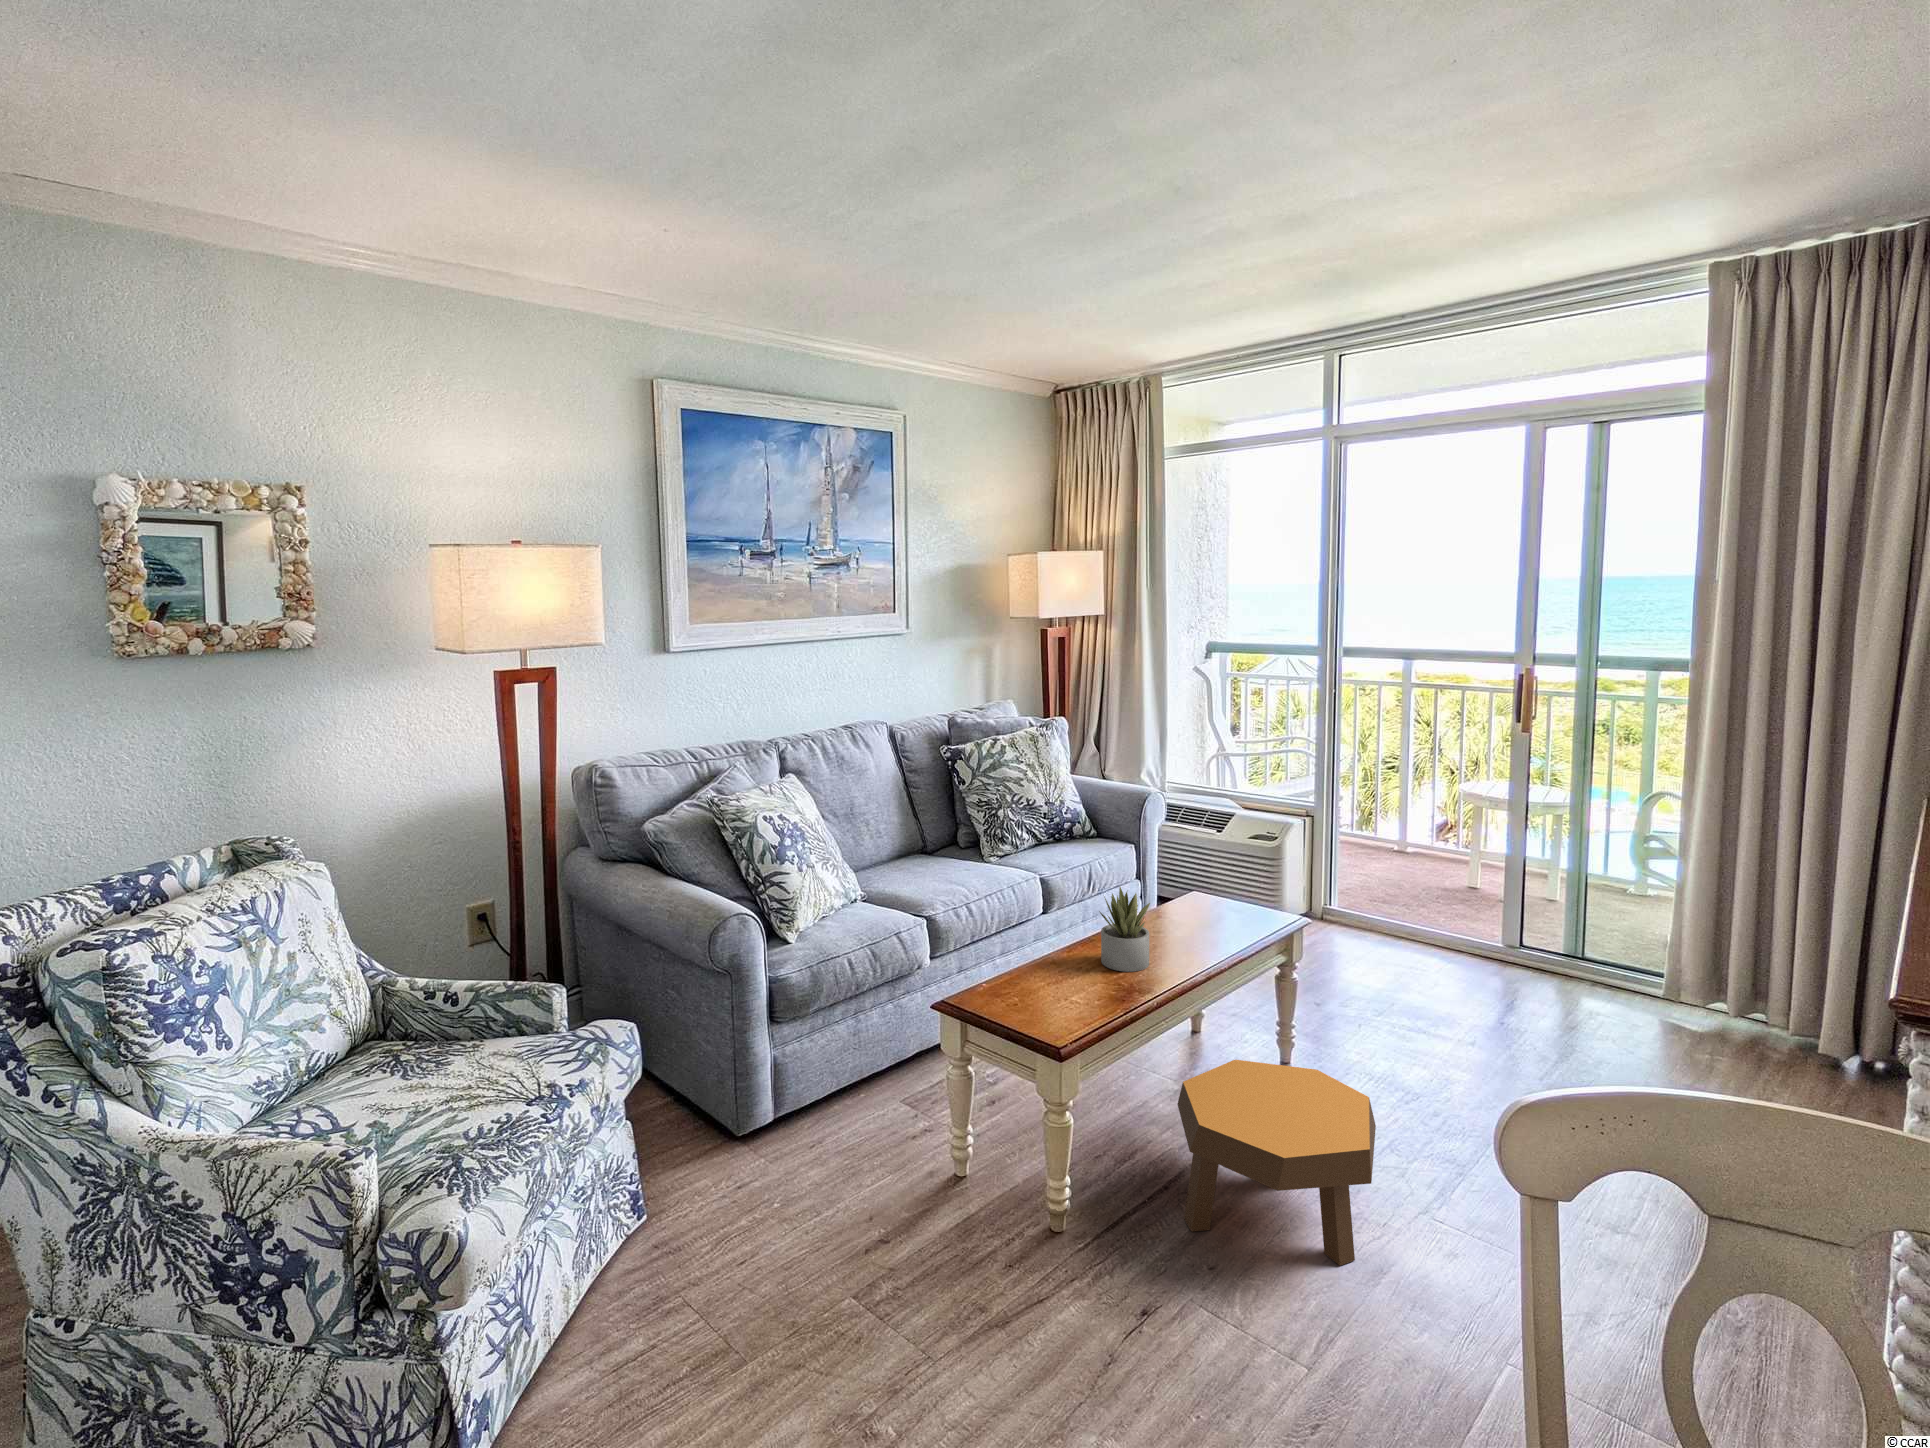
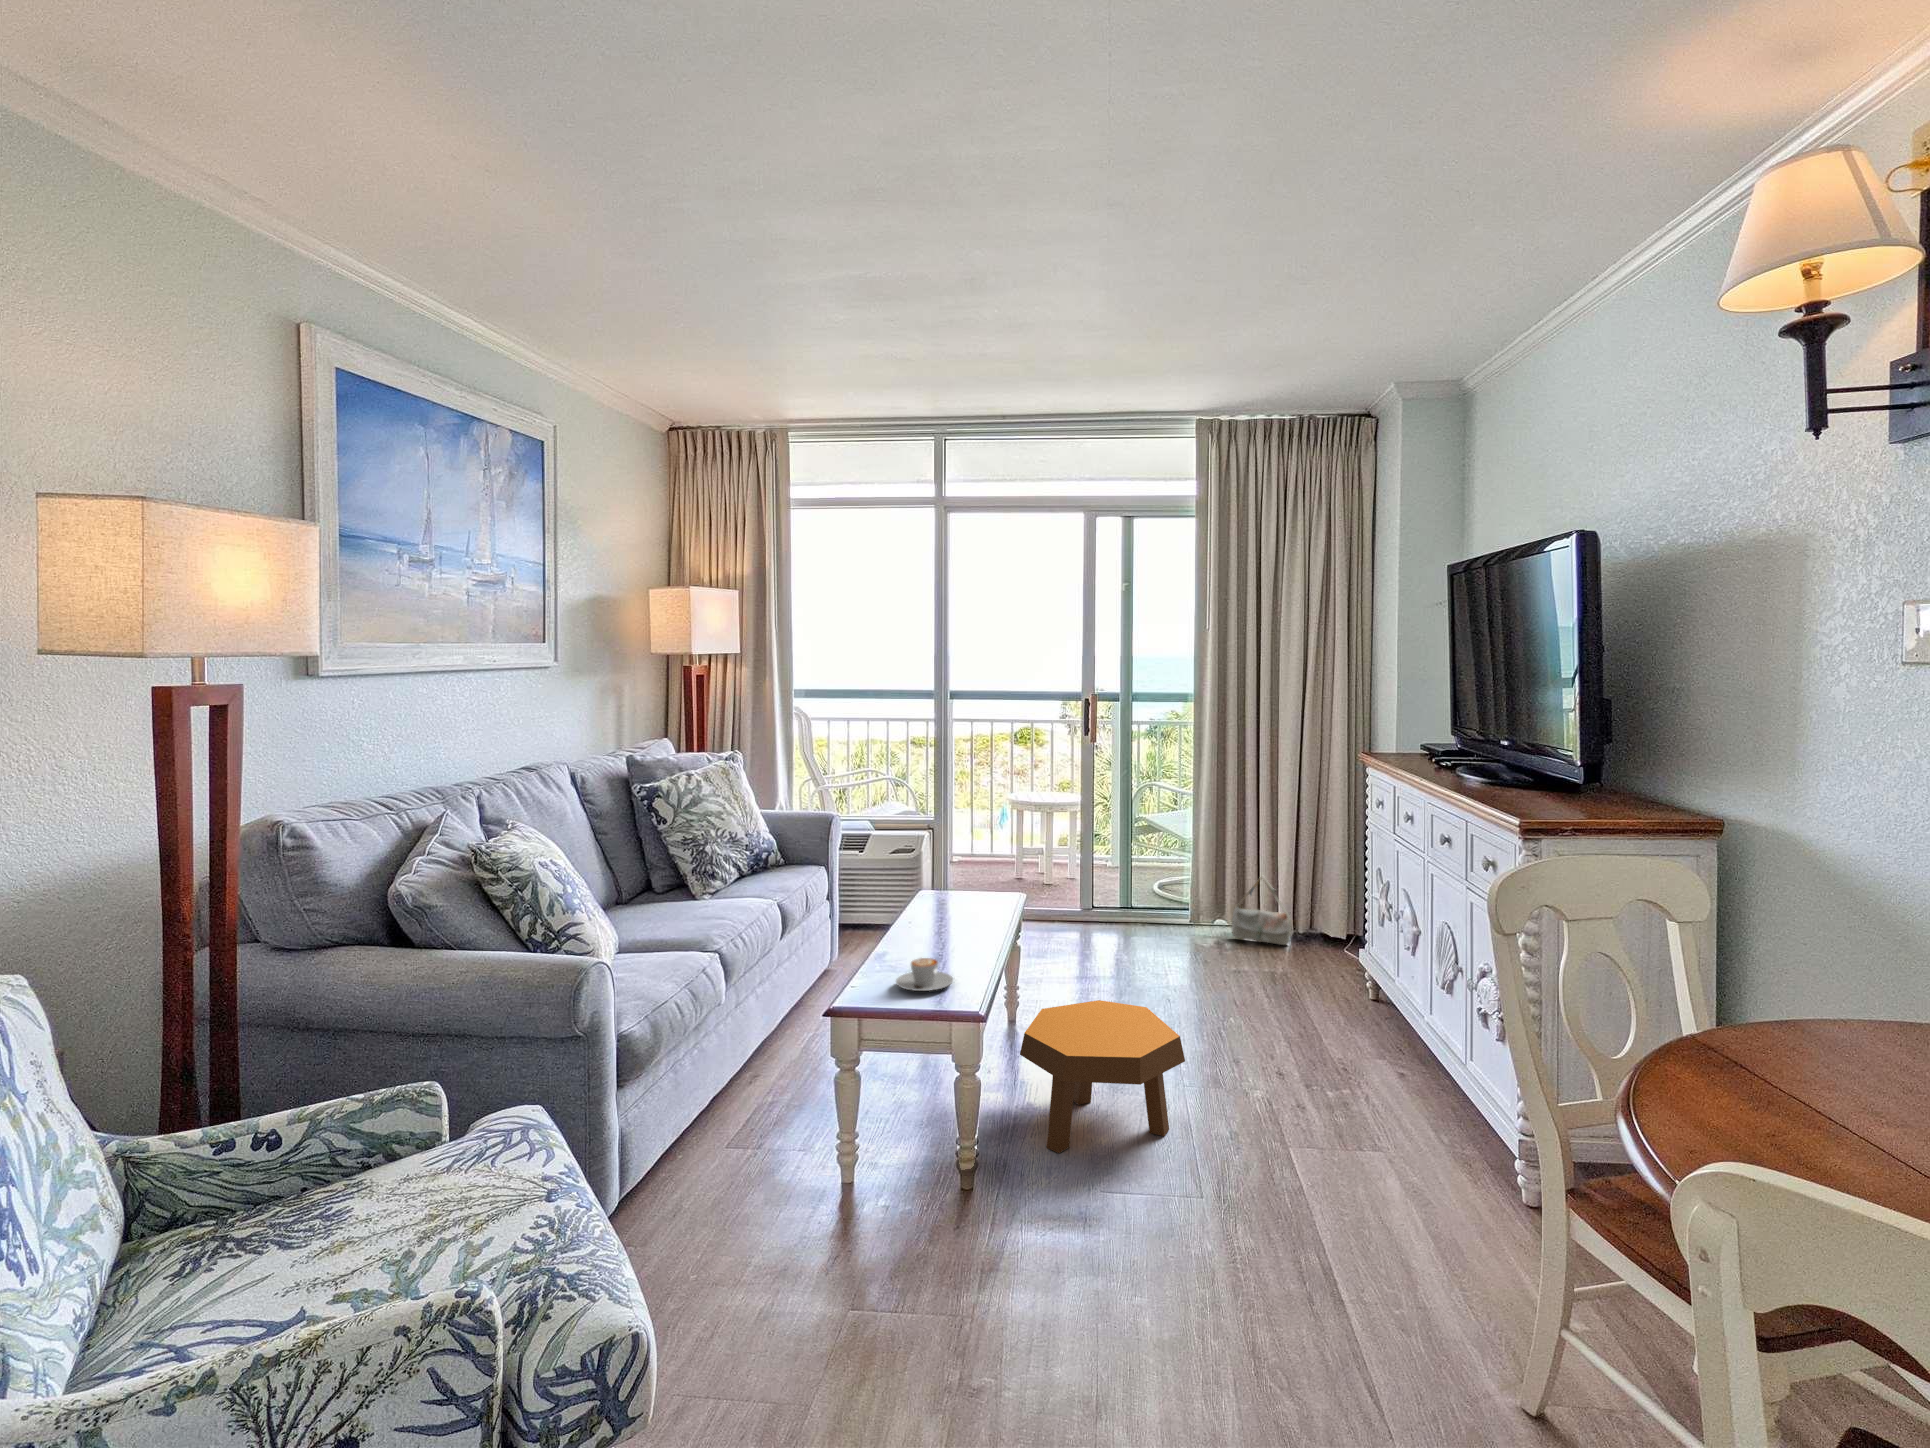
succulent plant: present [1099,887,1150,972] -> none [915,880,962,956]
bag: none [1719,955,1831,1068] -> present [1231,876,1291,945]
coffee cup: none [1028,970,1090,1008] -> present [896,958,953,991]

